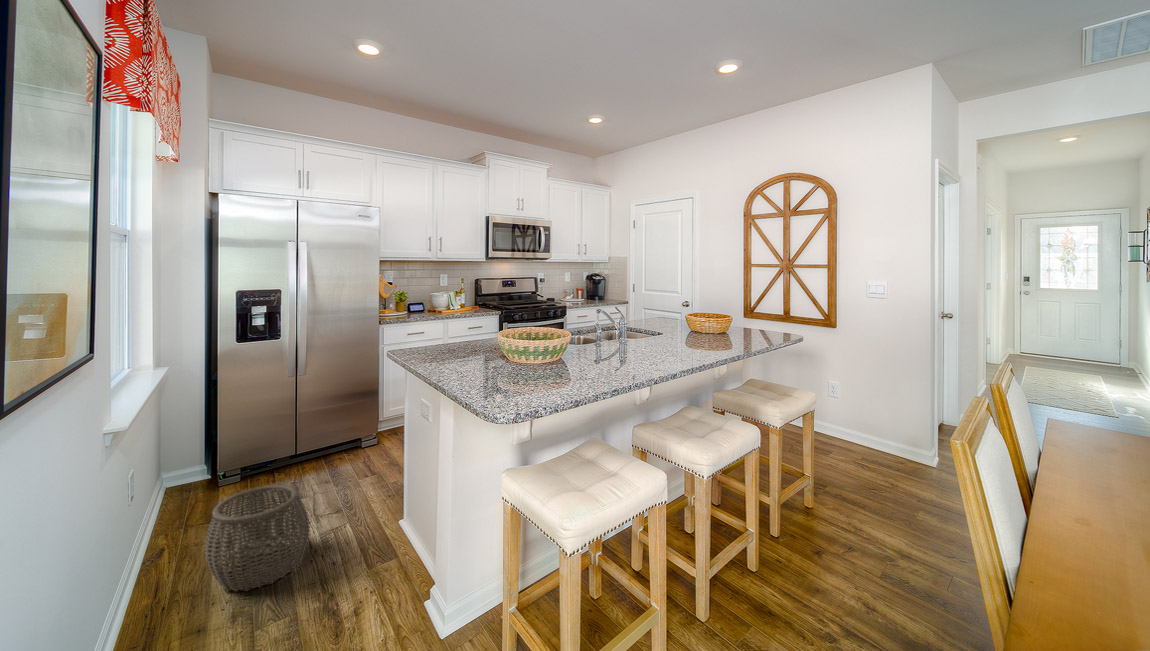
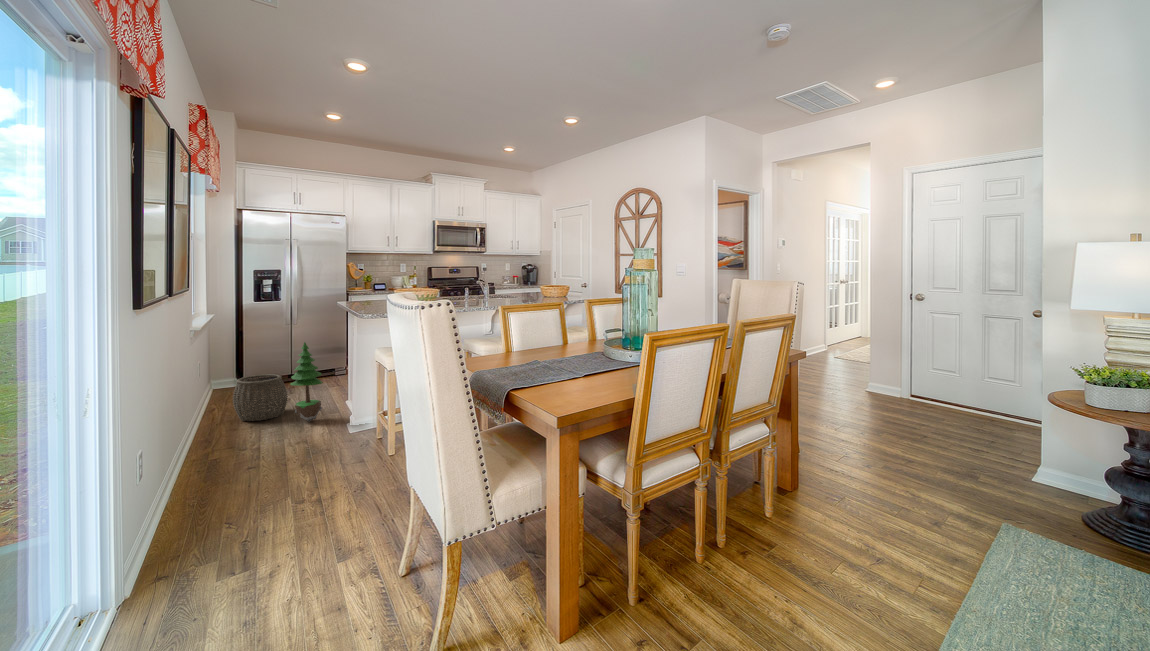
potted tree: none [321,437,382,586] -> present [290,342,323,421]

